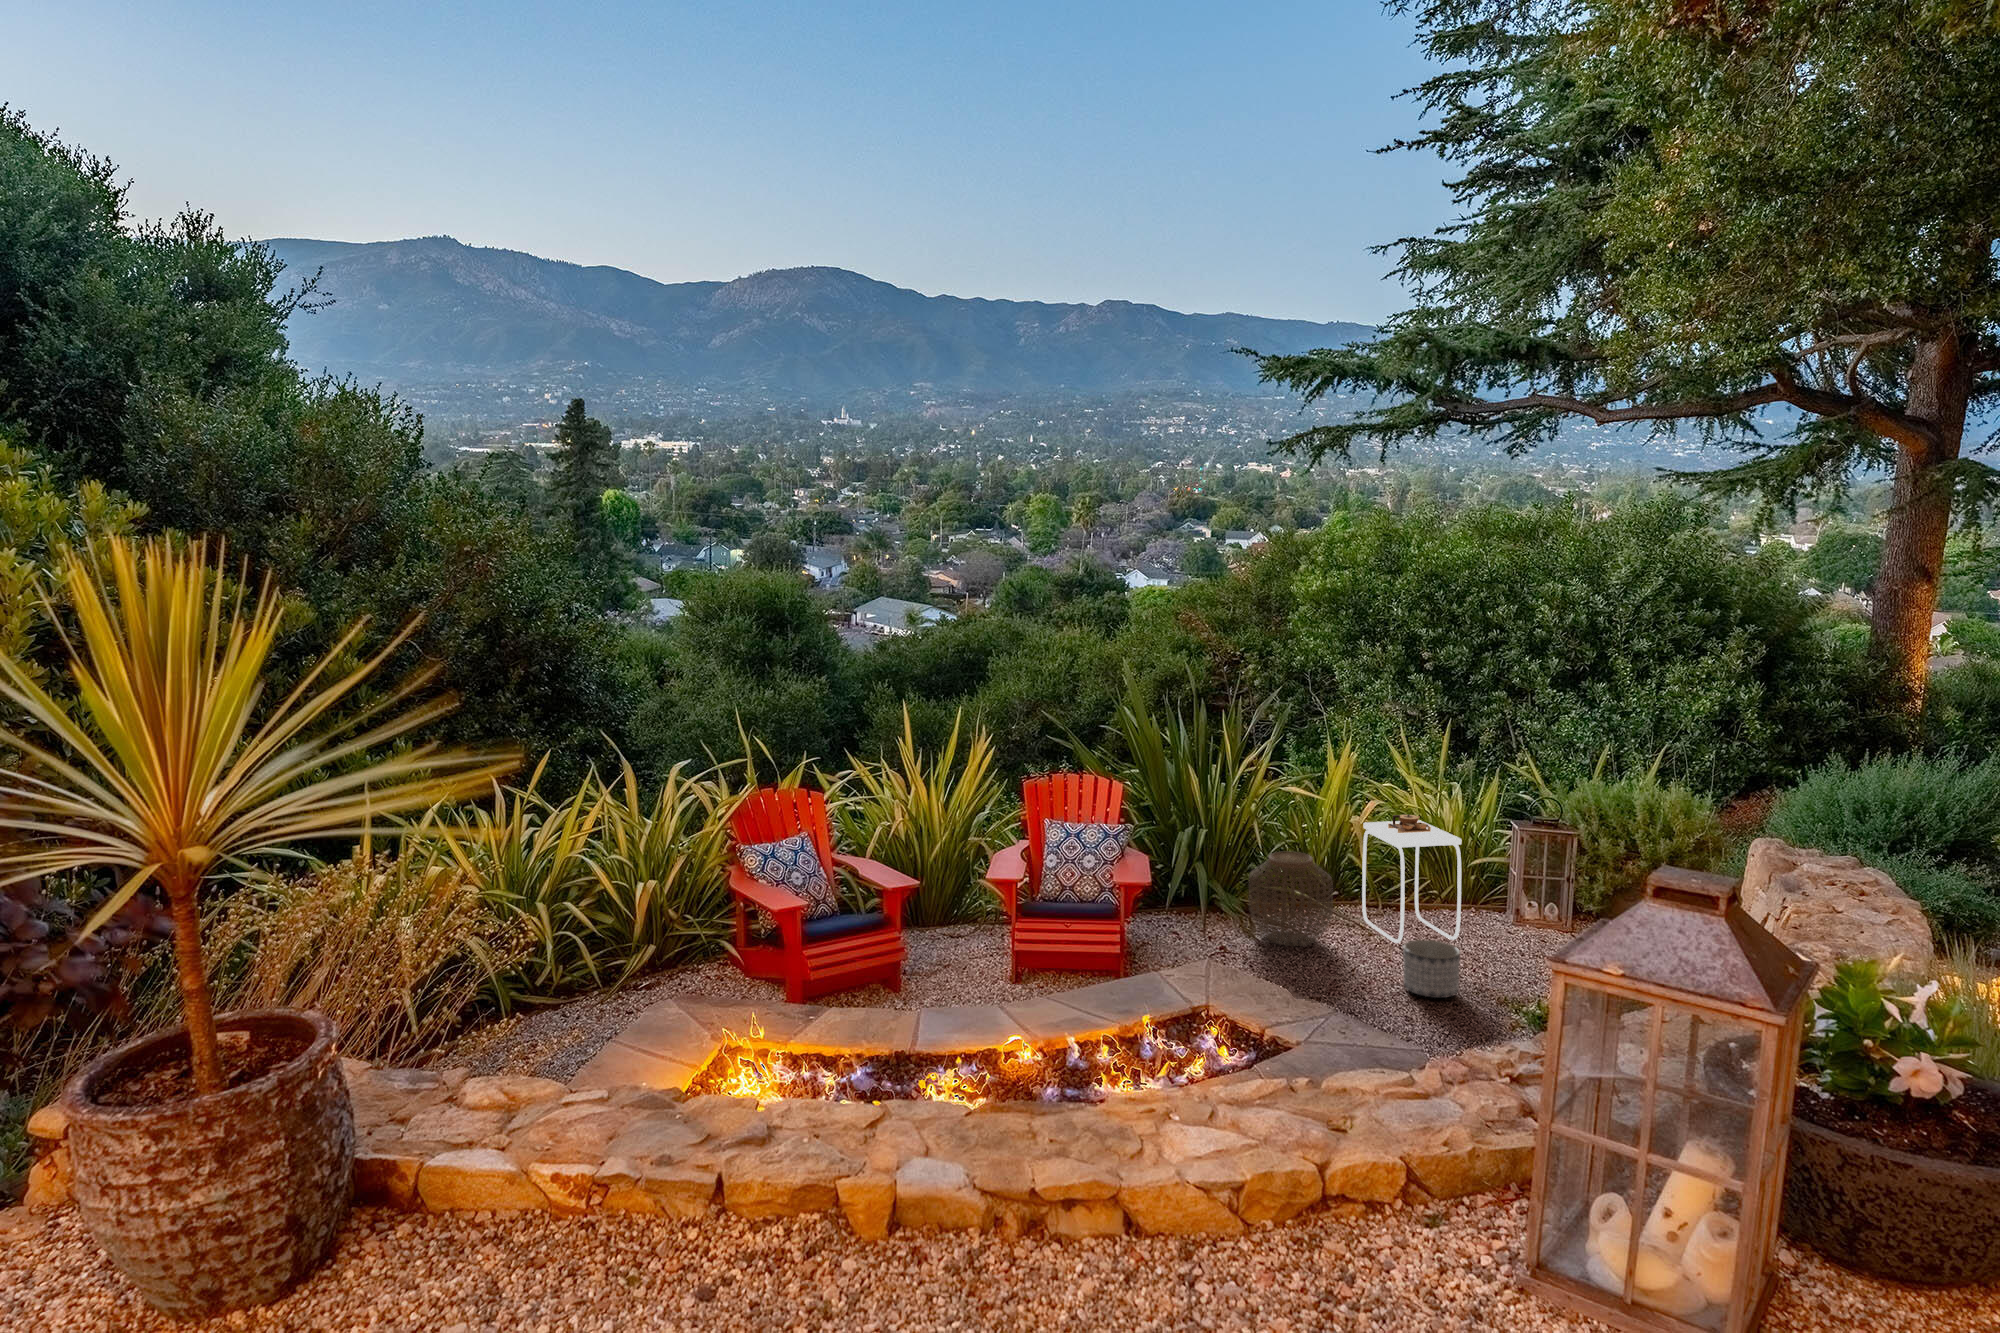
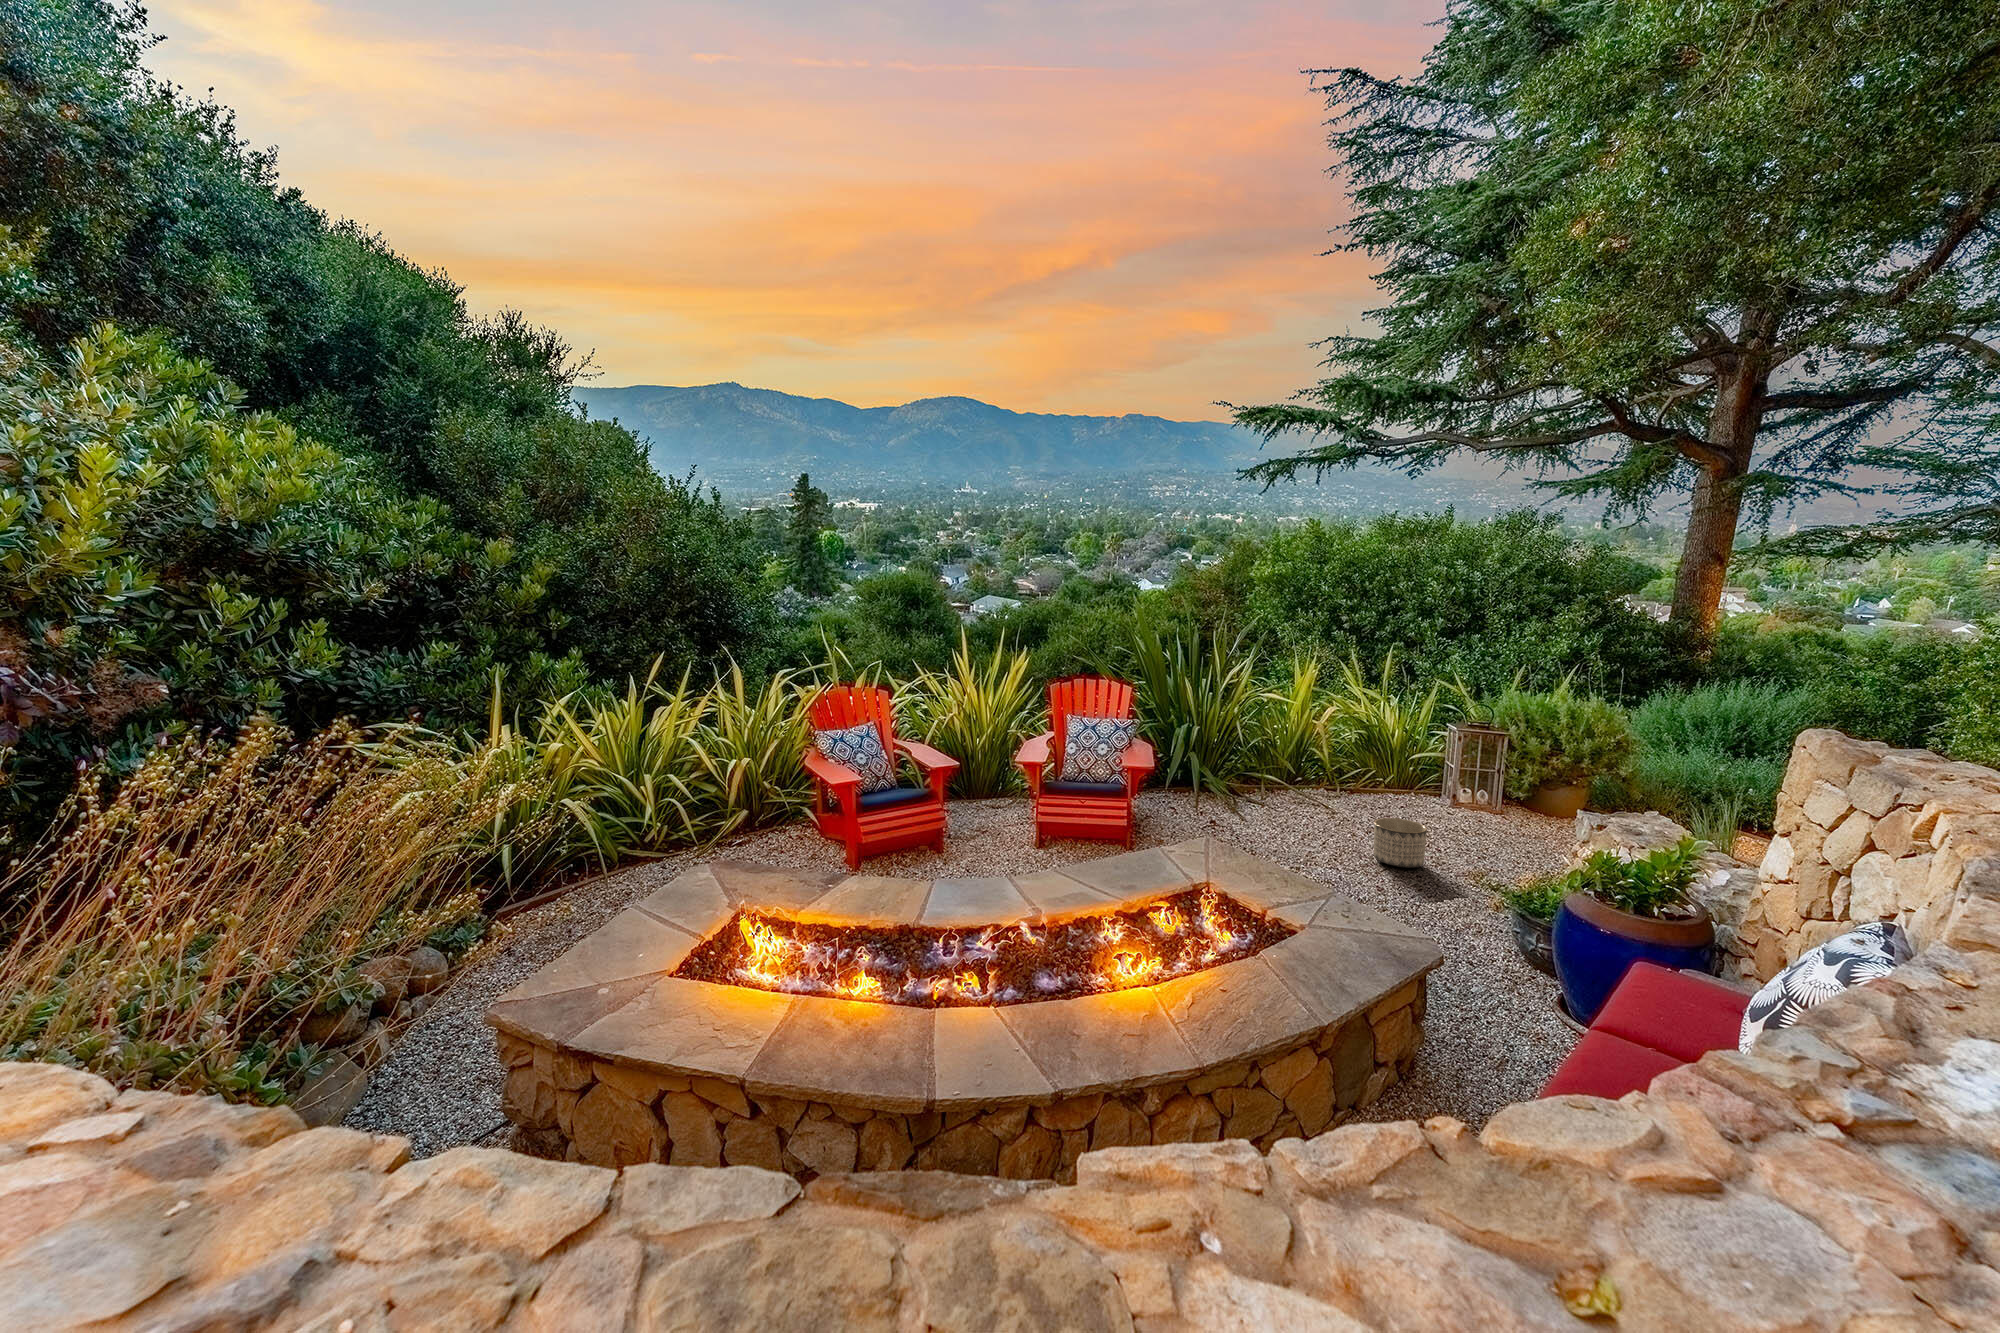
side table: present [1362,815,1462,943] -> none [1325,718,1417,823]
woven basket: present [1249,852,1333,946] -> none [1233,746,1306,824]

